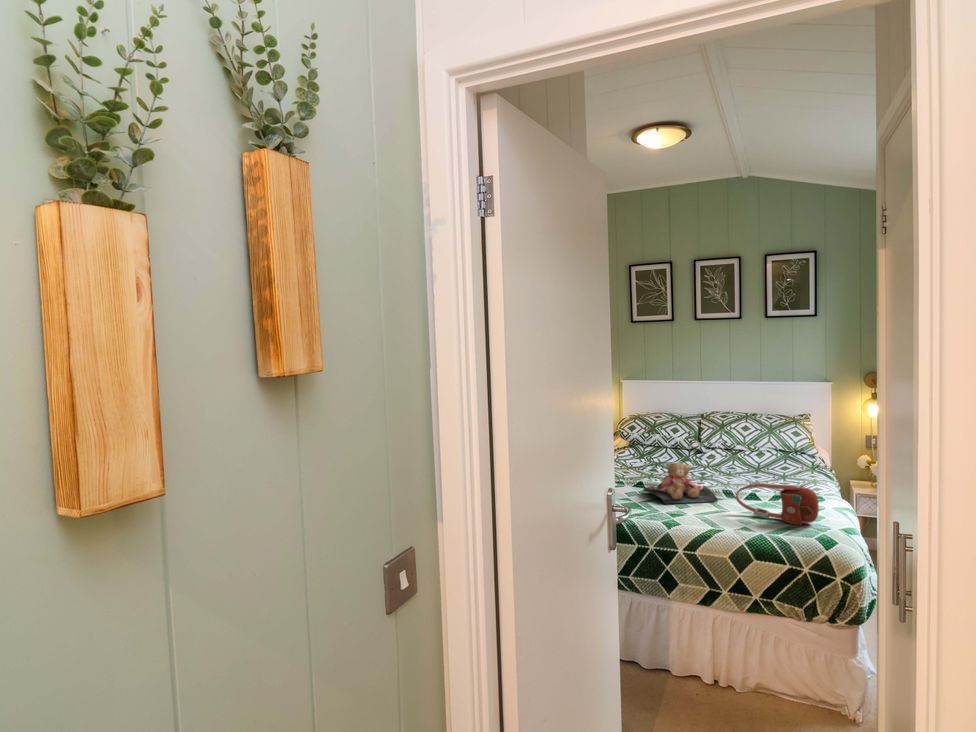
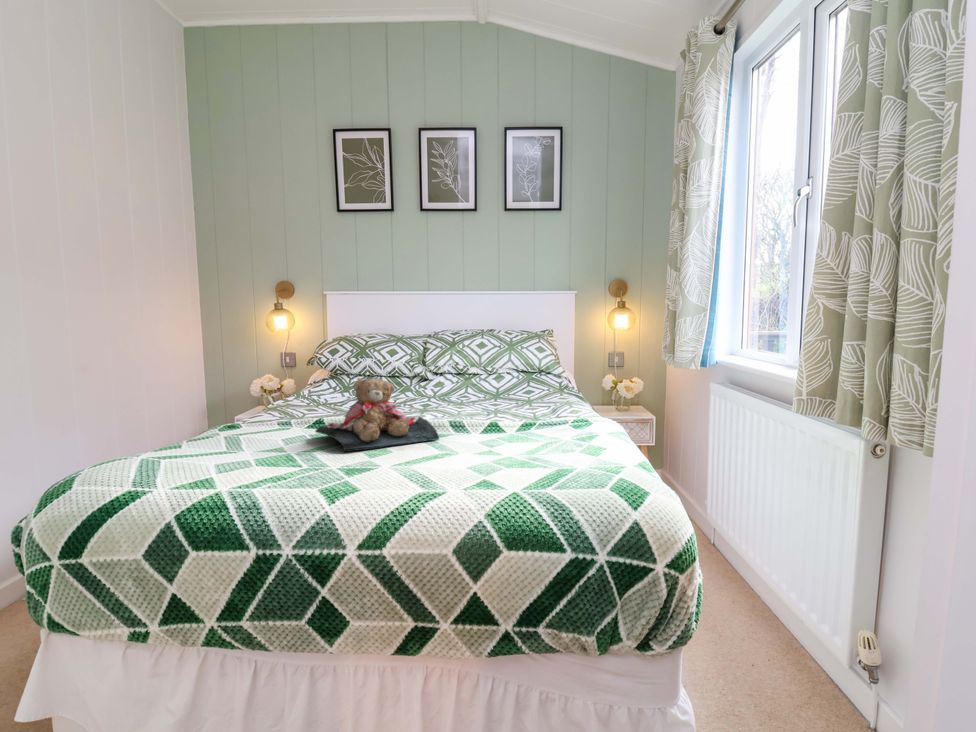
handbag: present [736,484,819,525] -> none [466,395,605,467]

